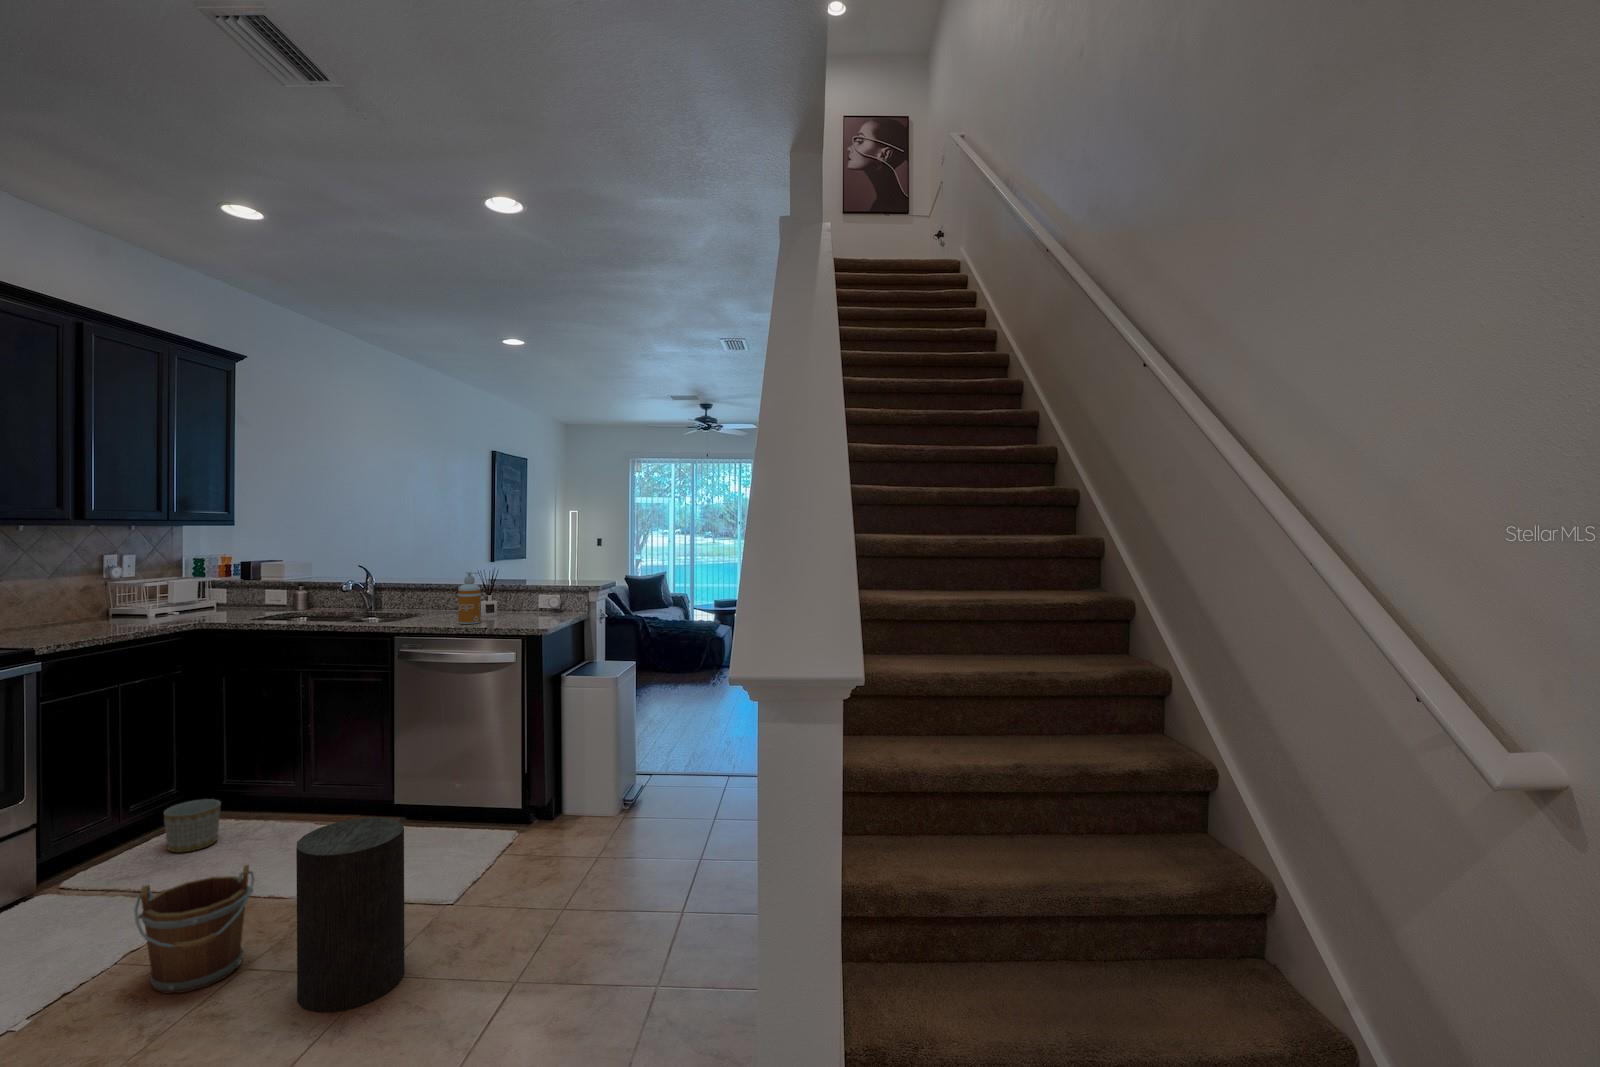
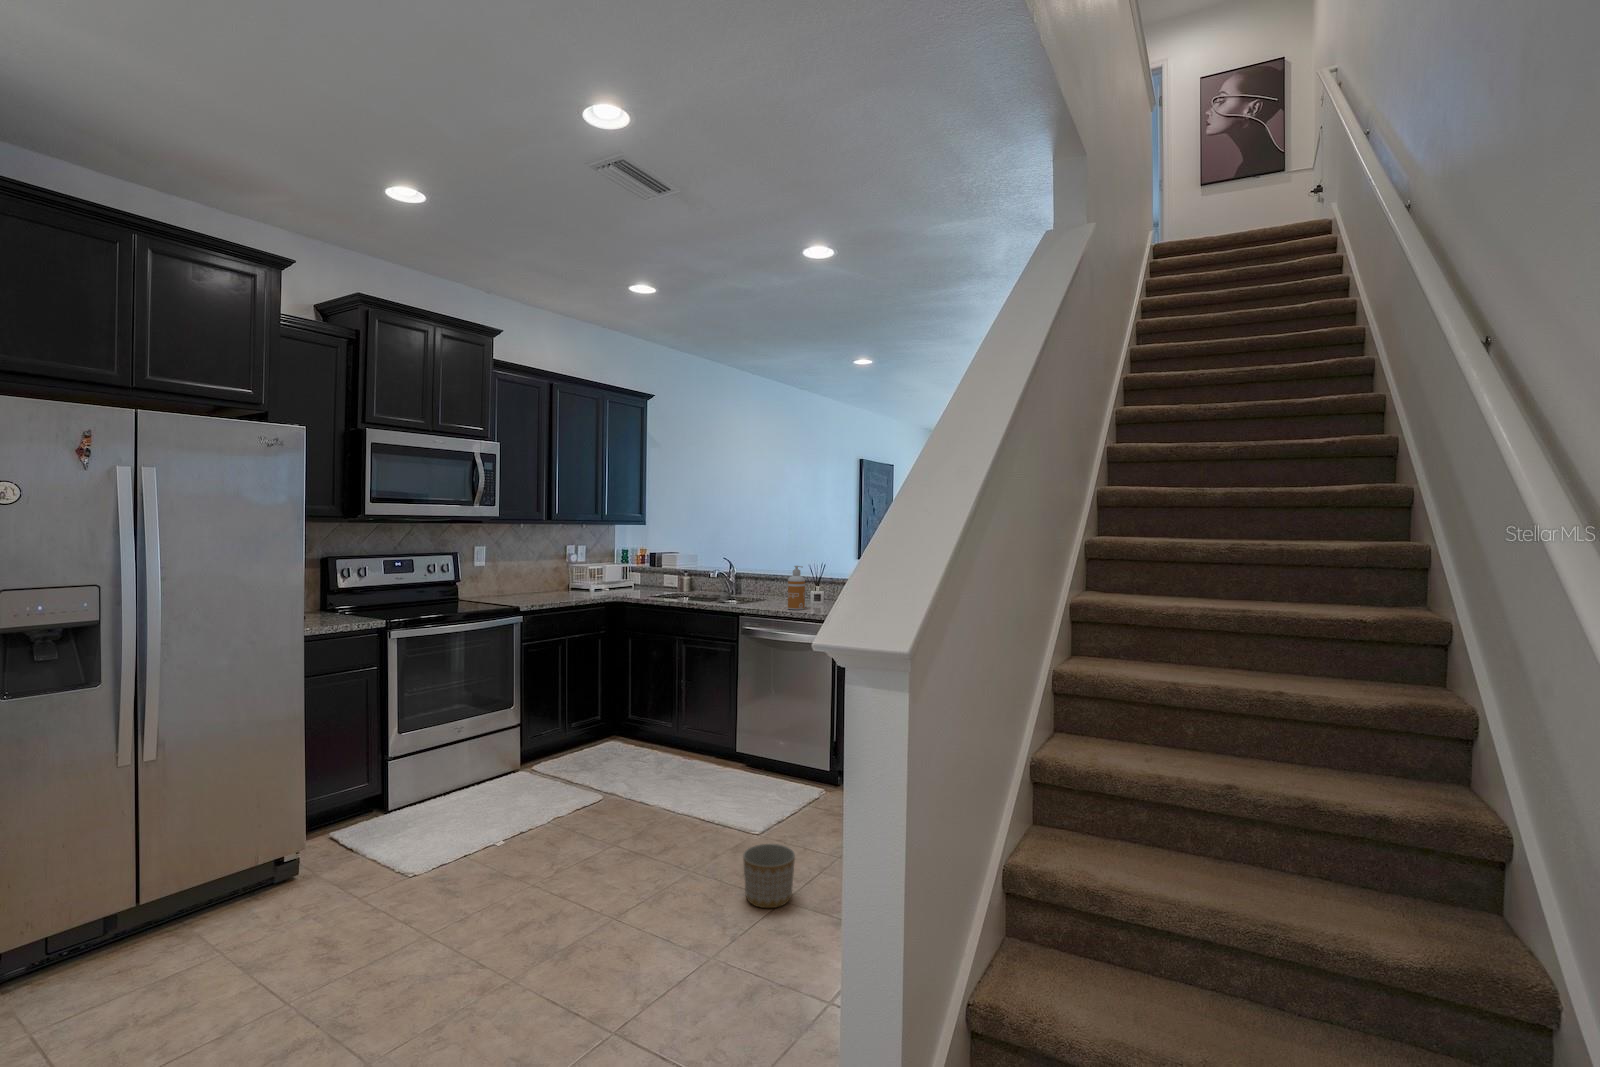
planter: present [164,799,221,853] -> present [743,844,795,908]
stool: present [296,817,405,1012] -> none [638,753,712,895]
bucket: present [134,865,254,994] -> none [552,775,622,856]

